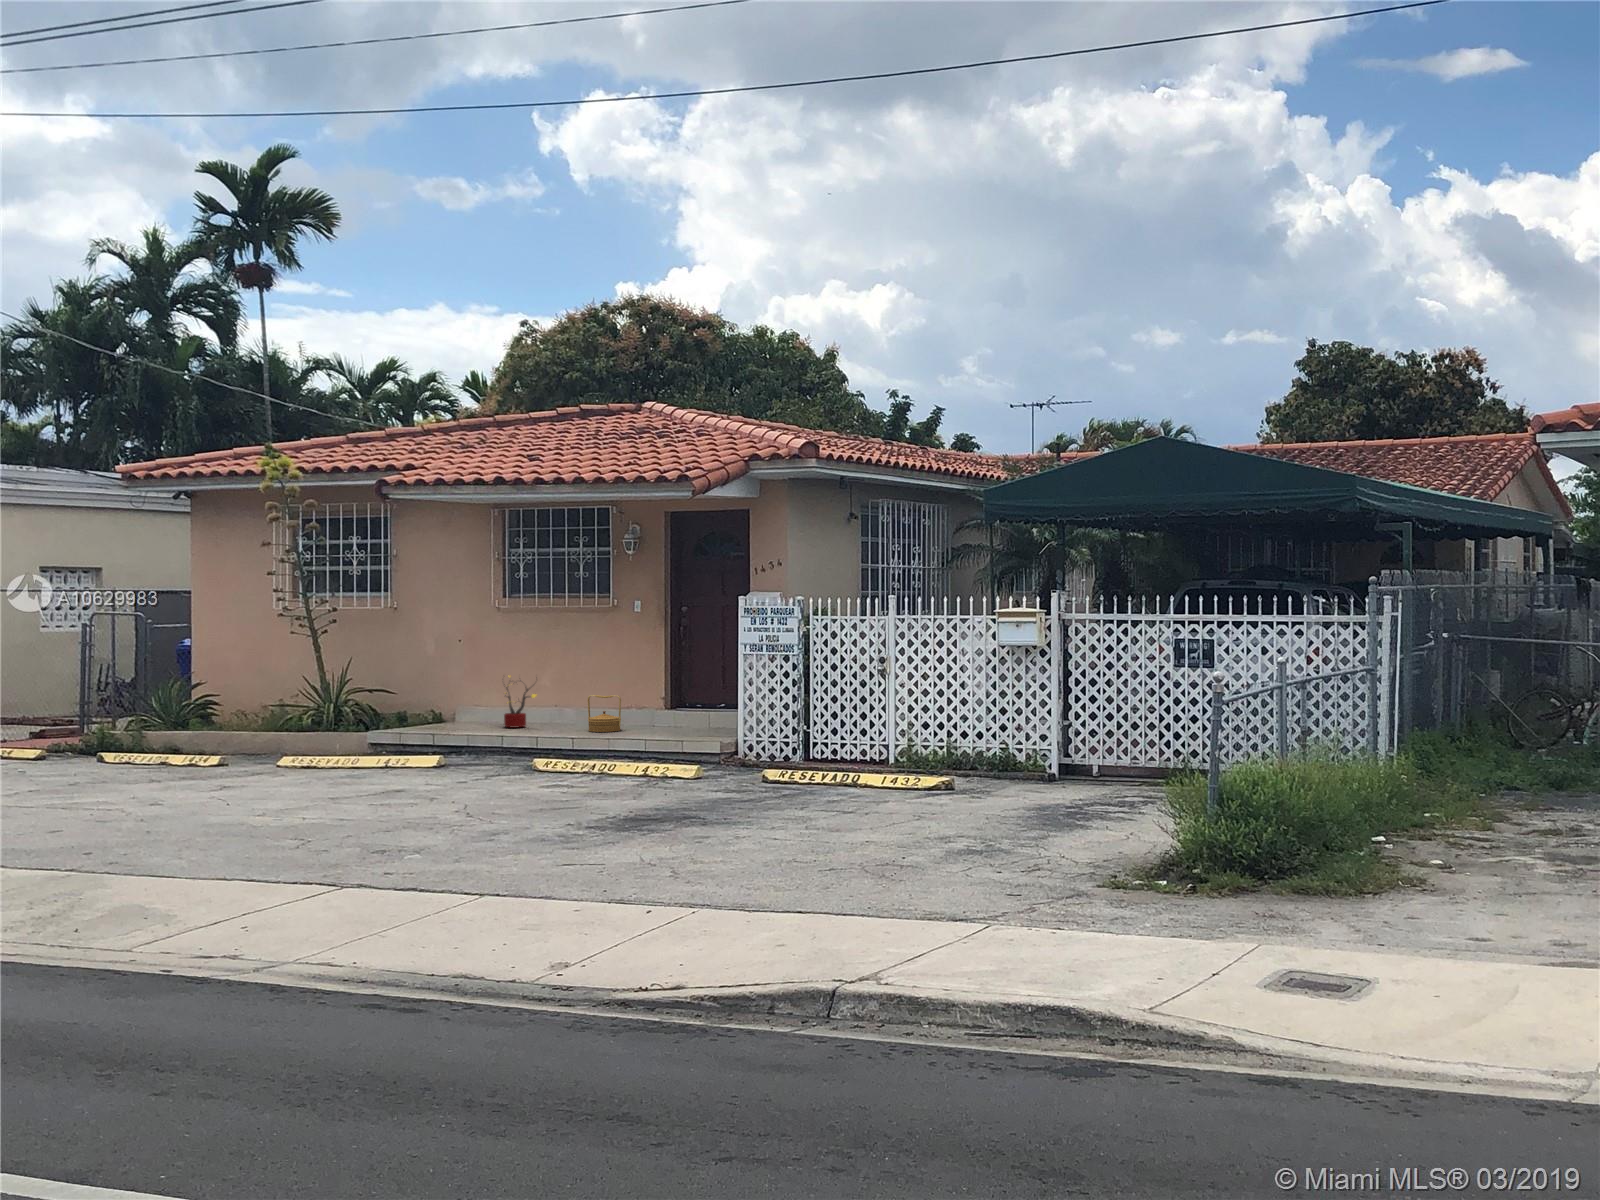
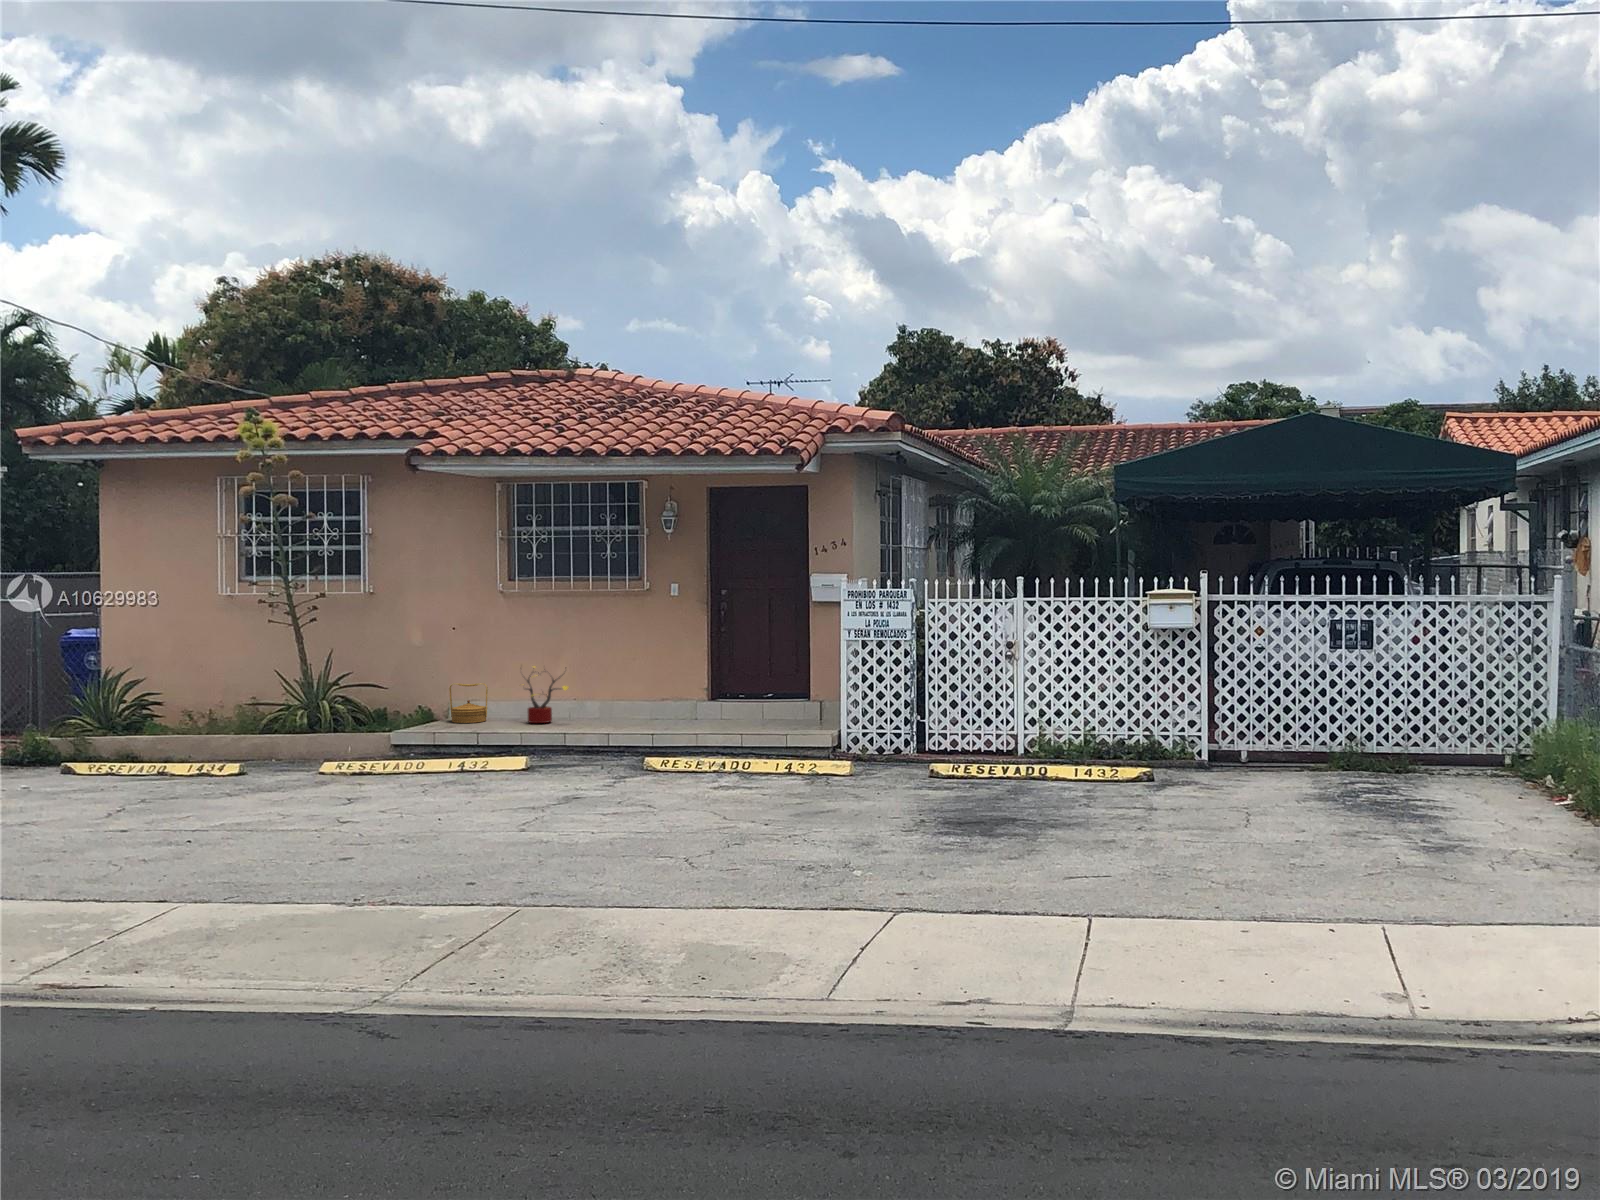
woven basket: present [588,695,621,732] -> present [449,683,488,723]

